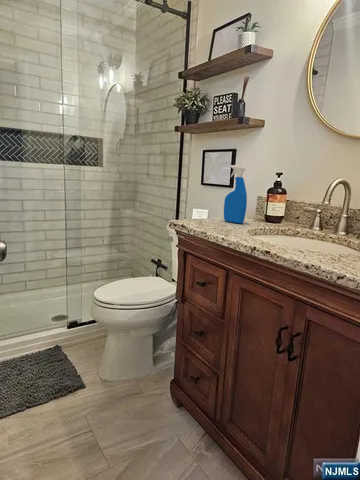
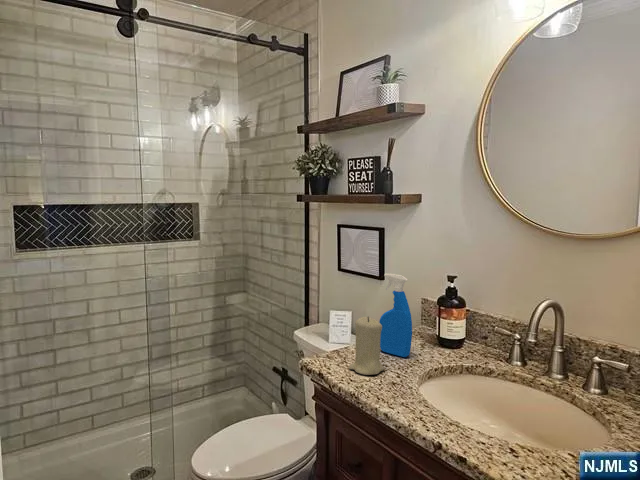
candle: none [200,188,225,226] -> present [349,317,384,375]

